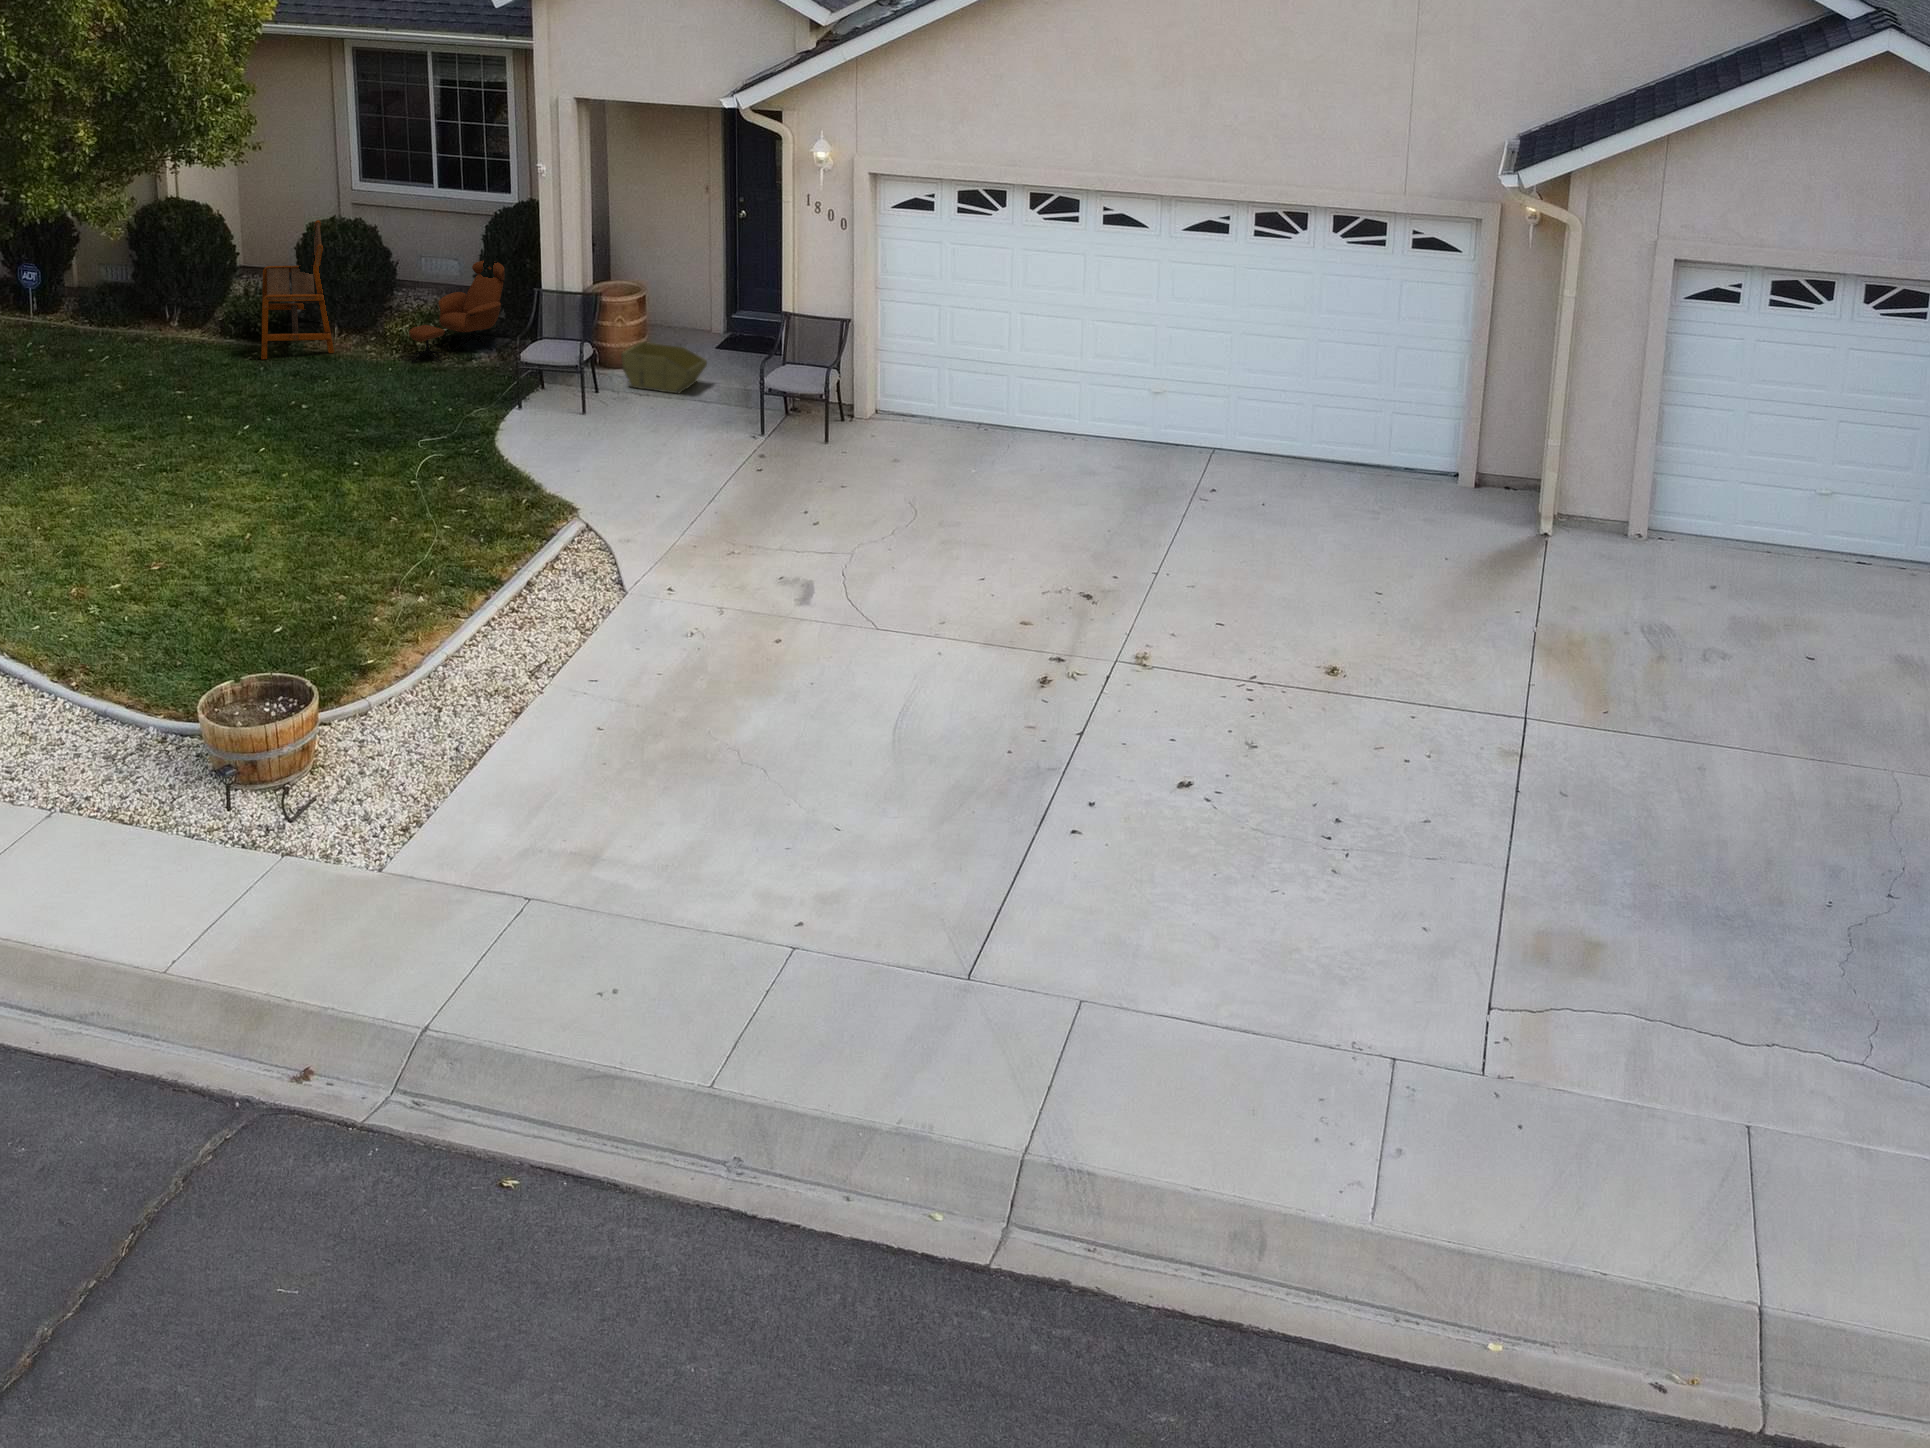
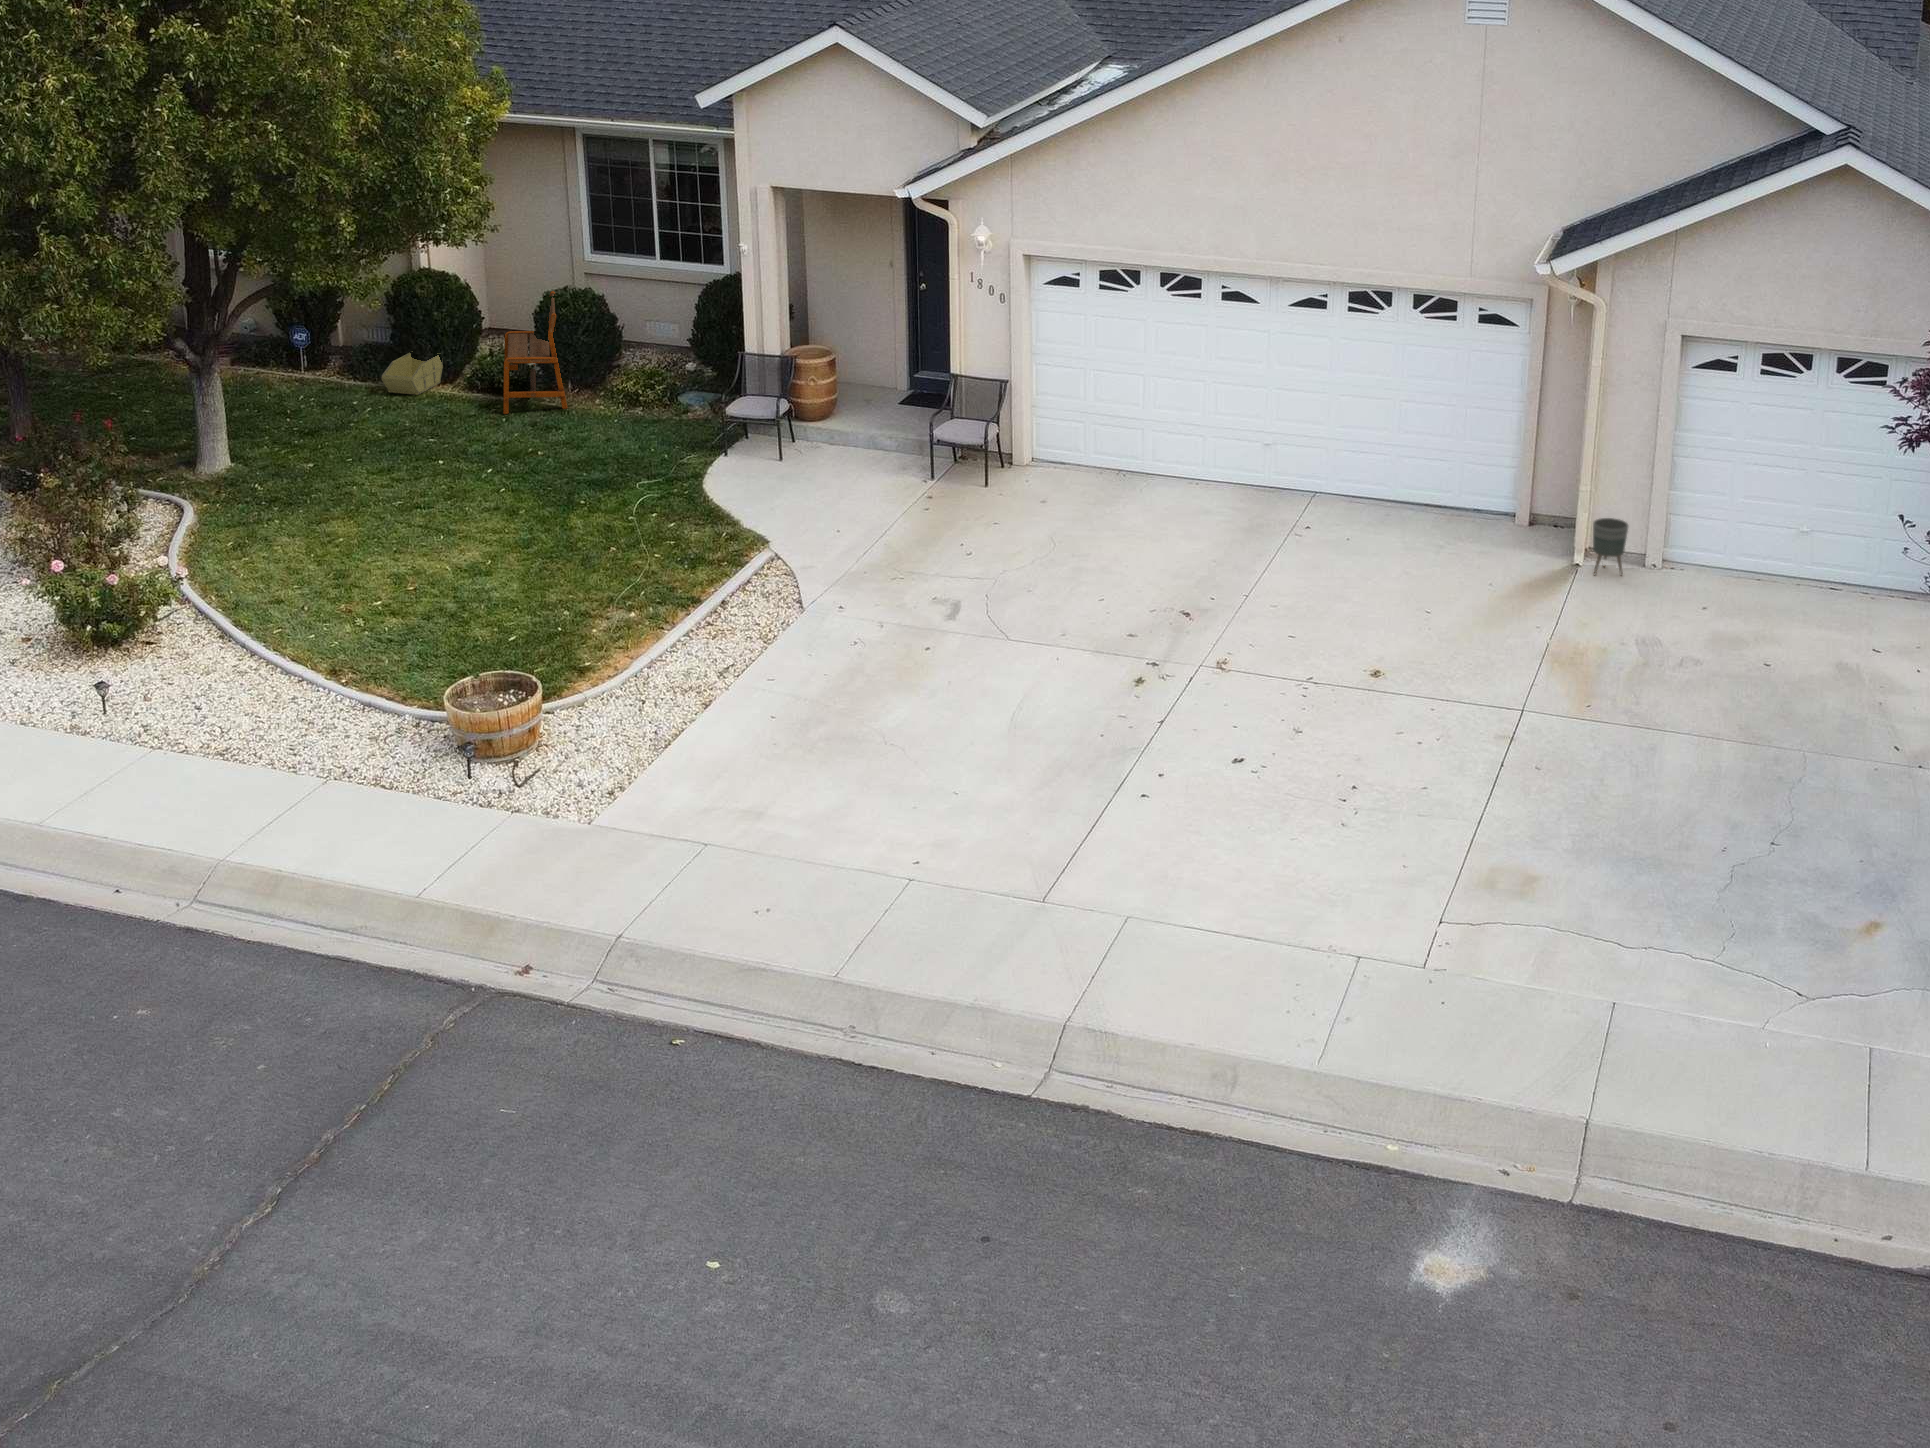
lounge chair: present [409,261,505,363] -> none [632,328,716,418]
storage bin: present [621,342,707,393] -> present [382,353,443,395]
planter: none [1569,477,1614,547] -> present [1593,518,1628,575]

